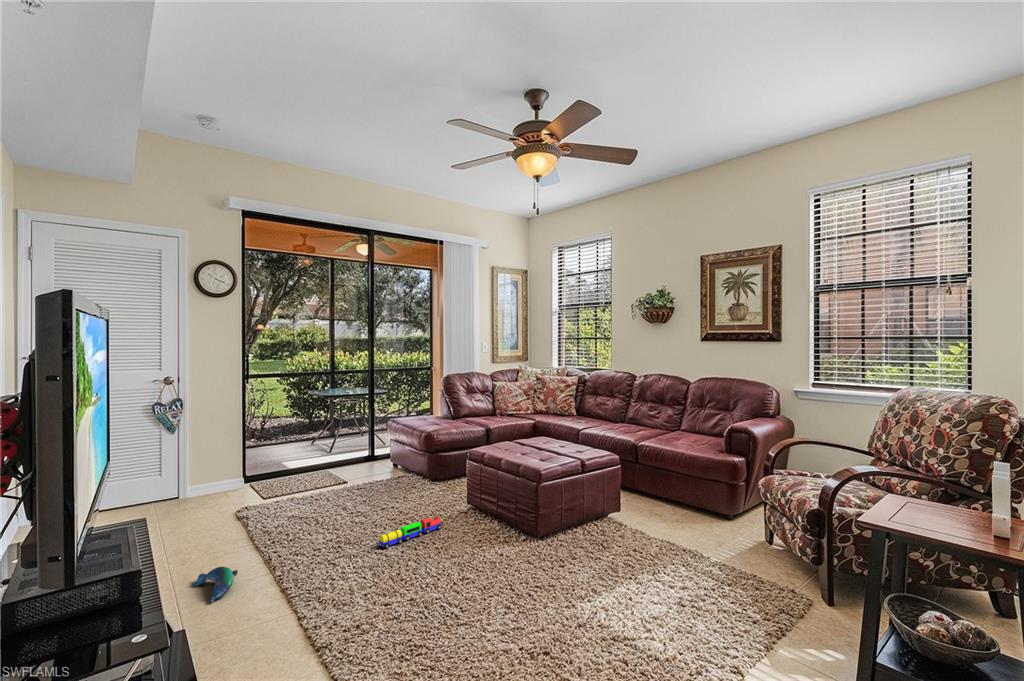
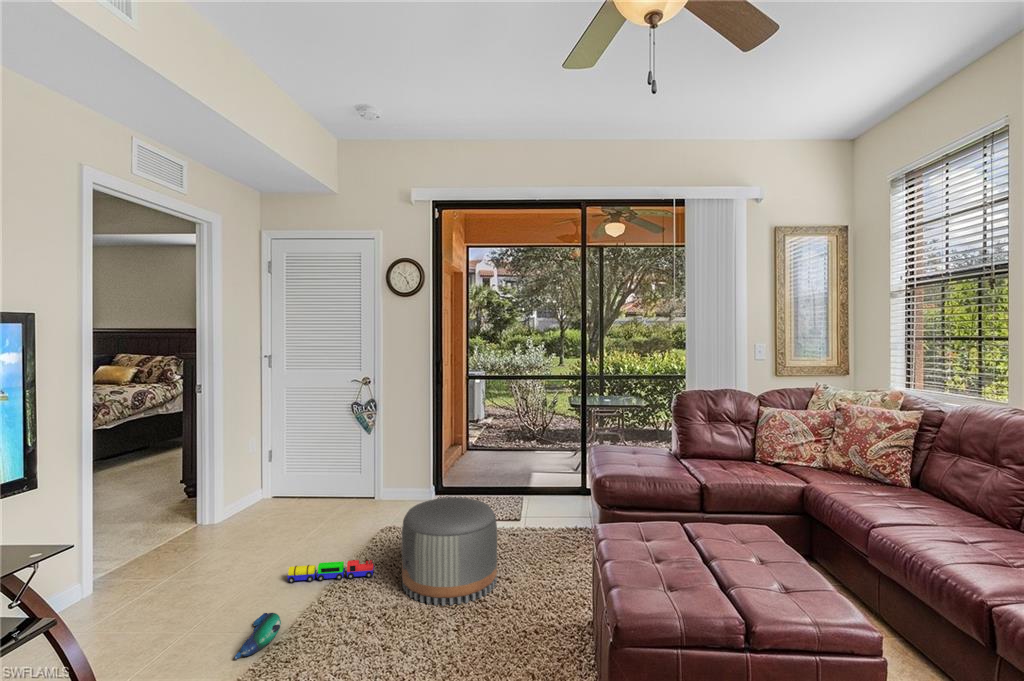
pouf: none [292,460,371,538] -> present [402,497,497,605]
toy train: present [379,515,442,549] -> present [287,560,374,583]

